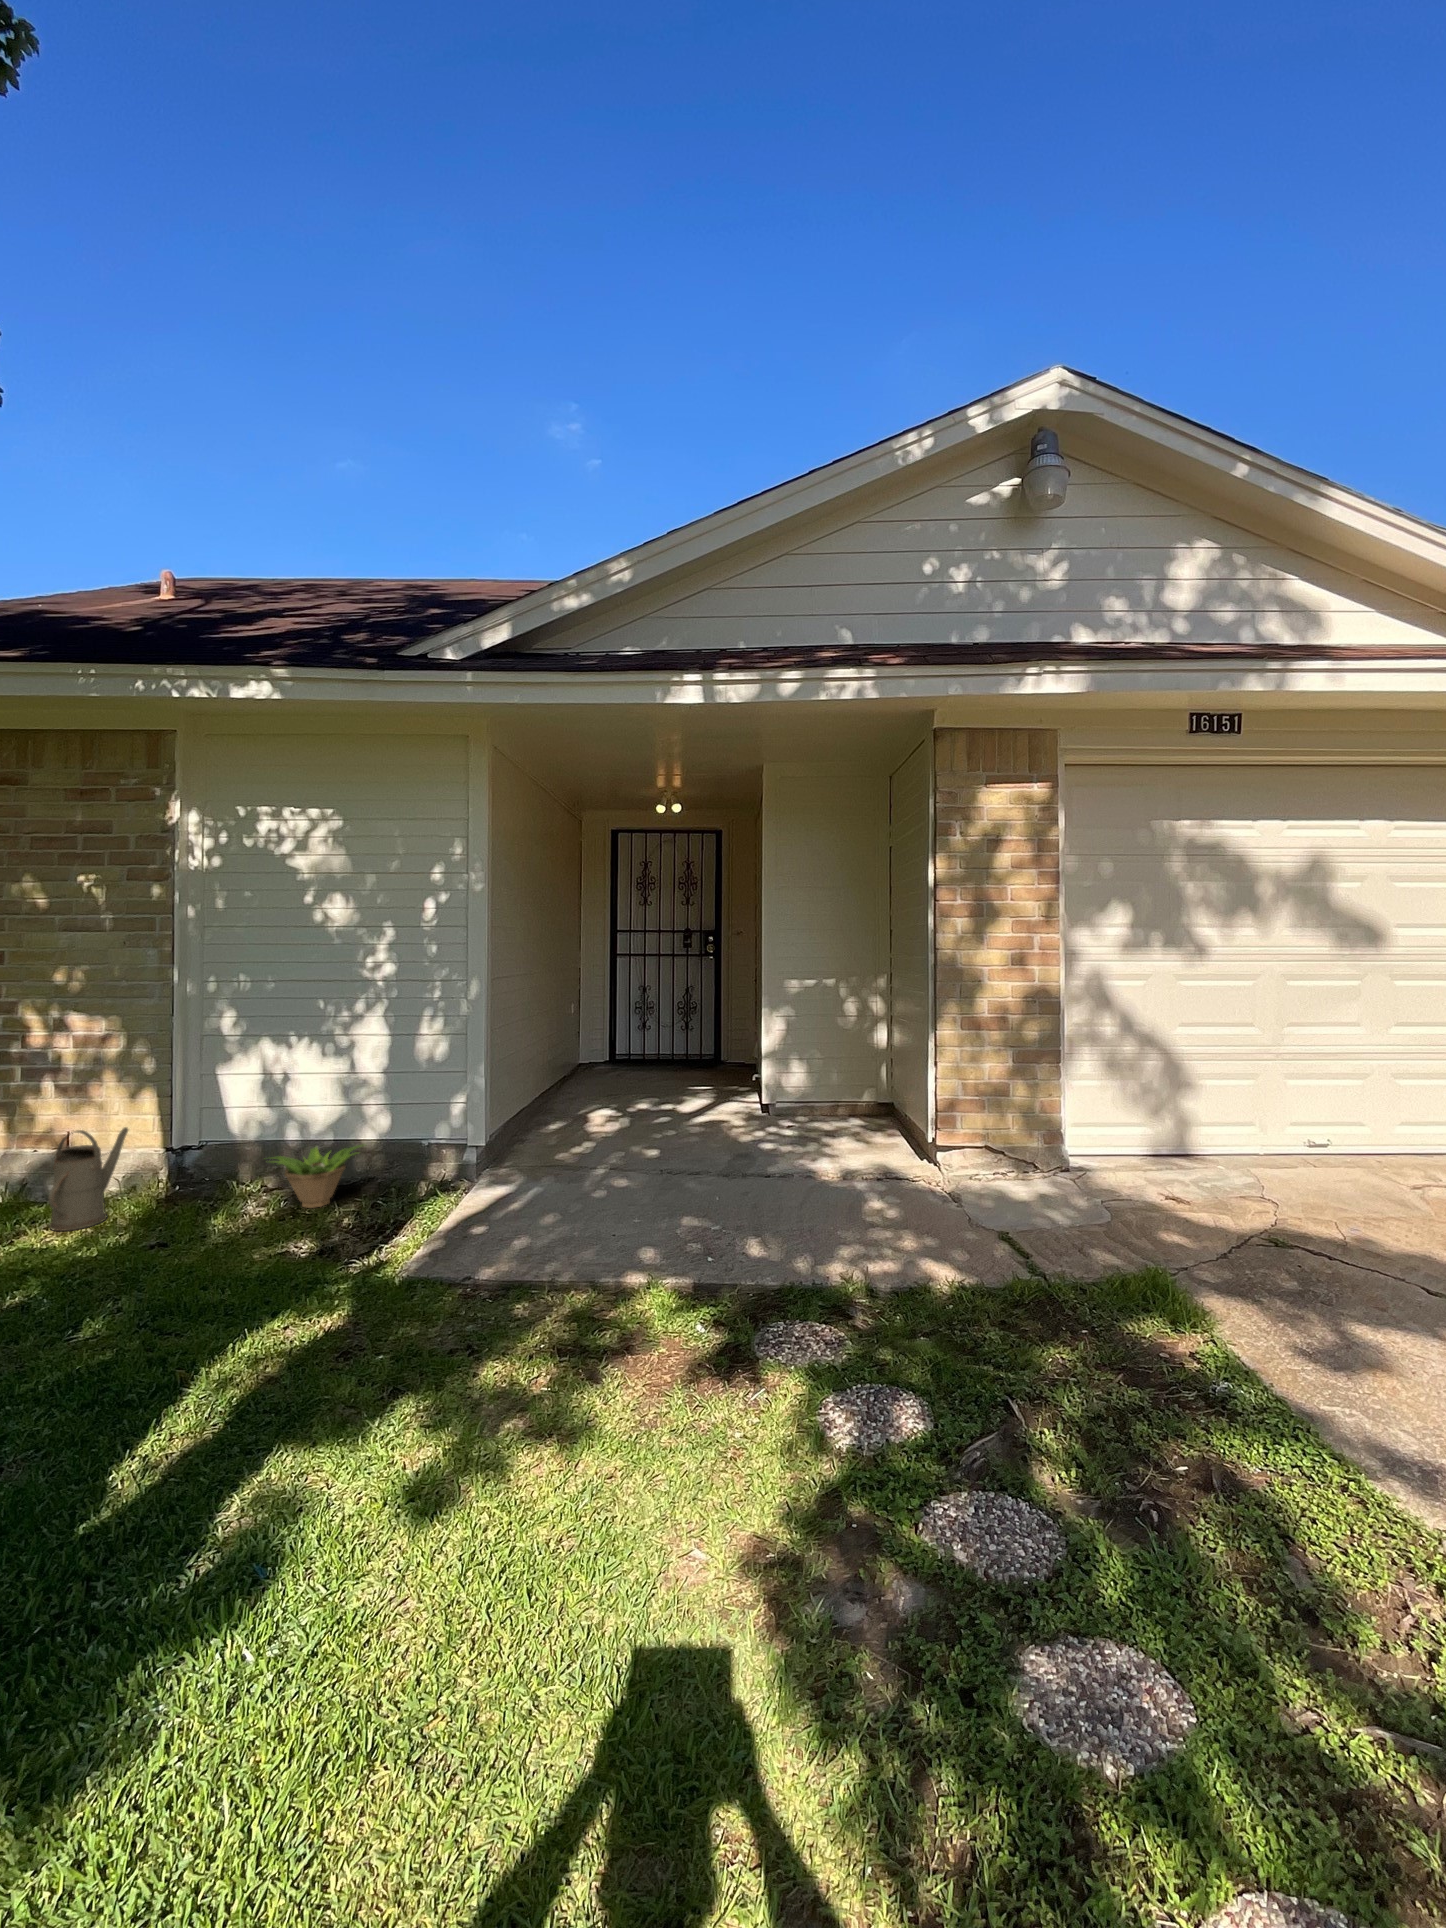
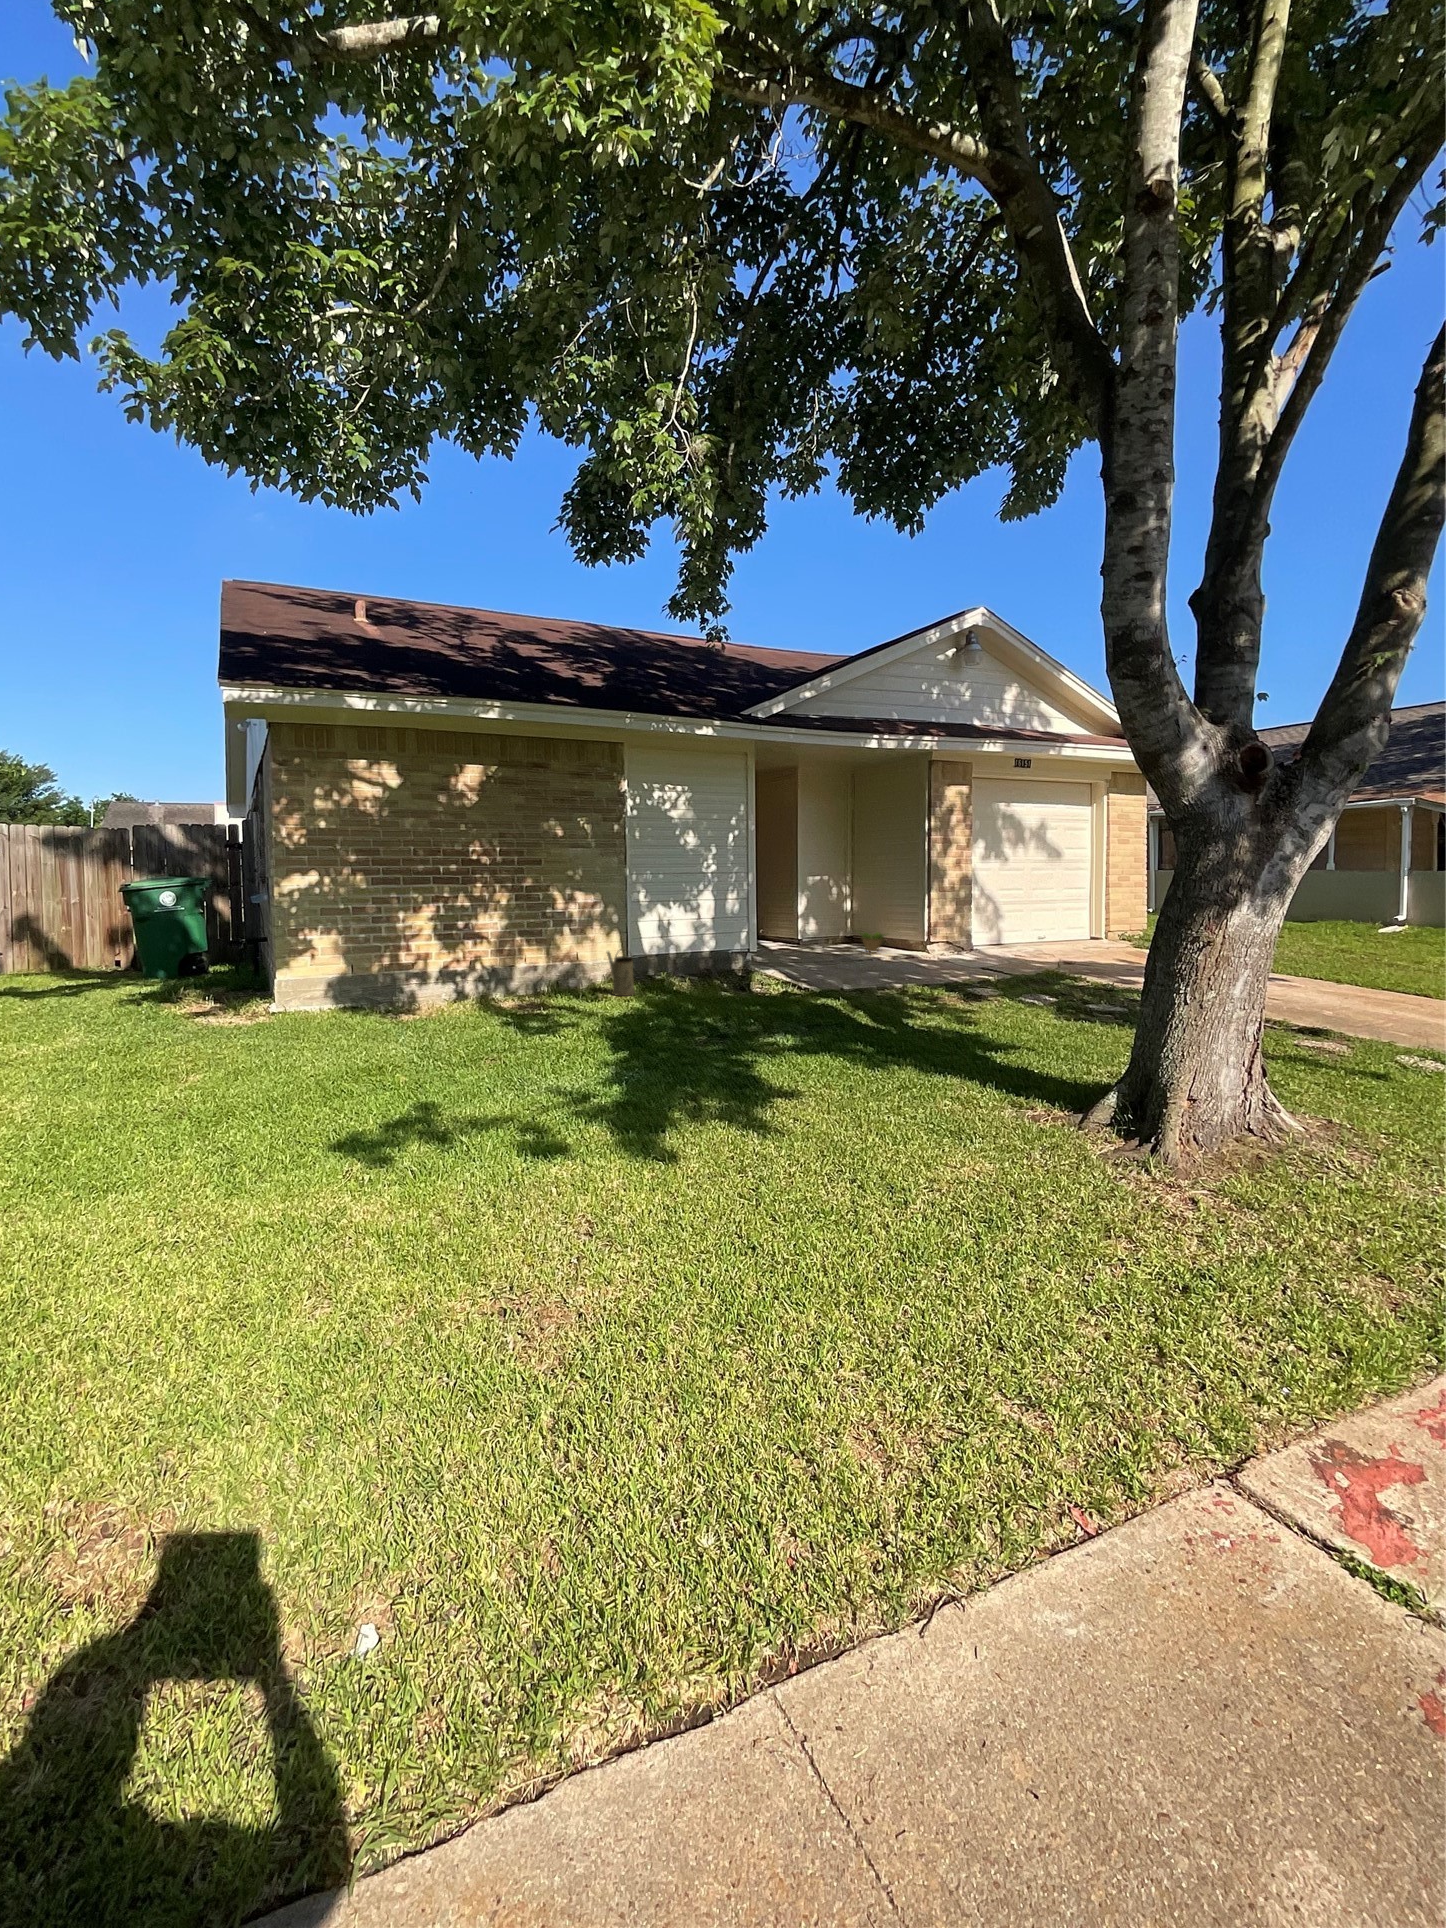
decorative plant: present [264,1145,363,1208] -> present [860,932,885,953]

